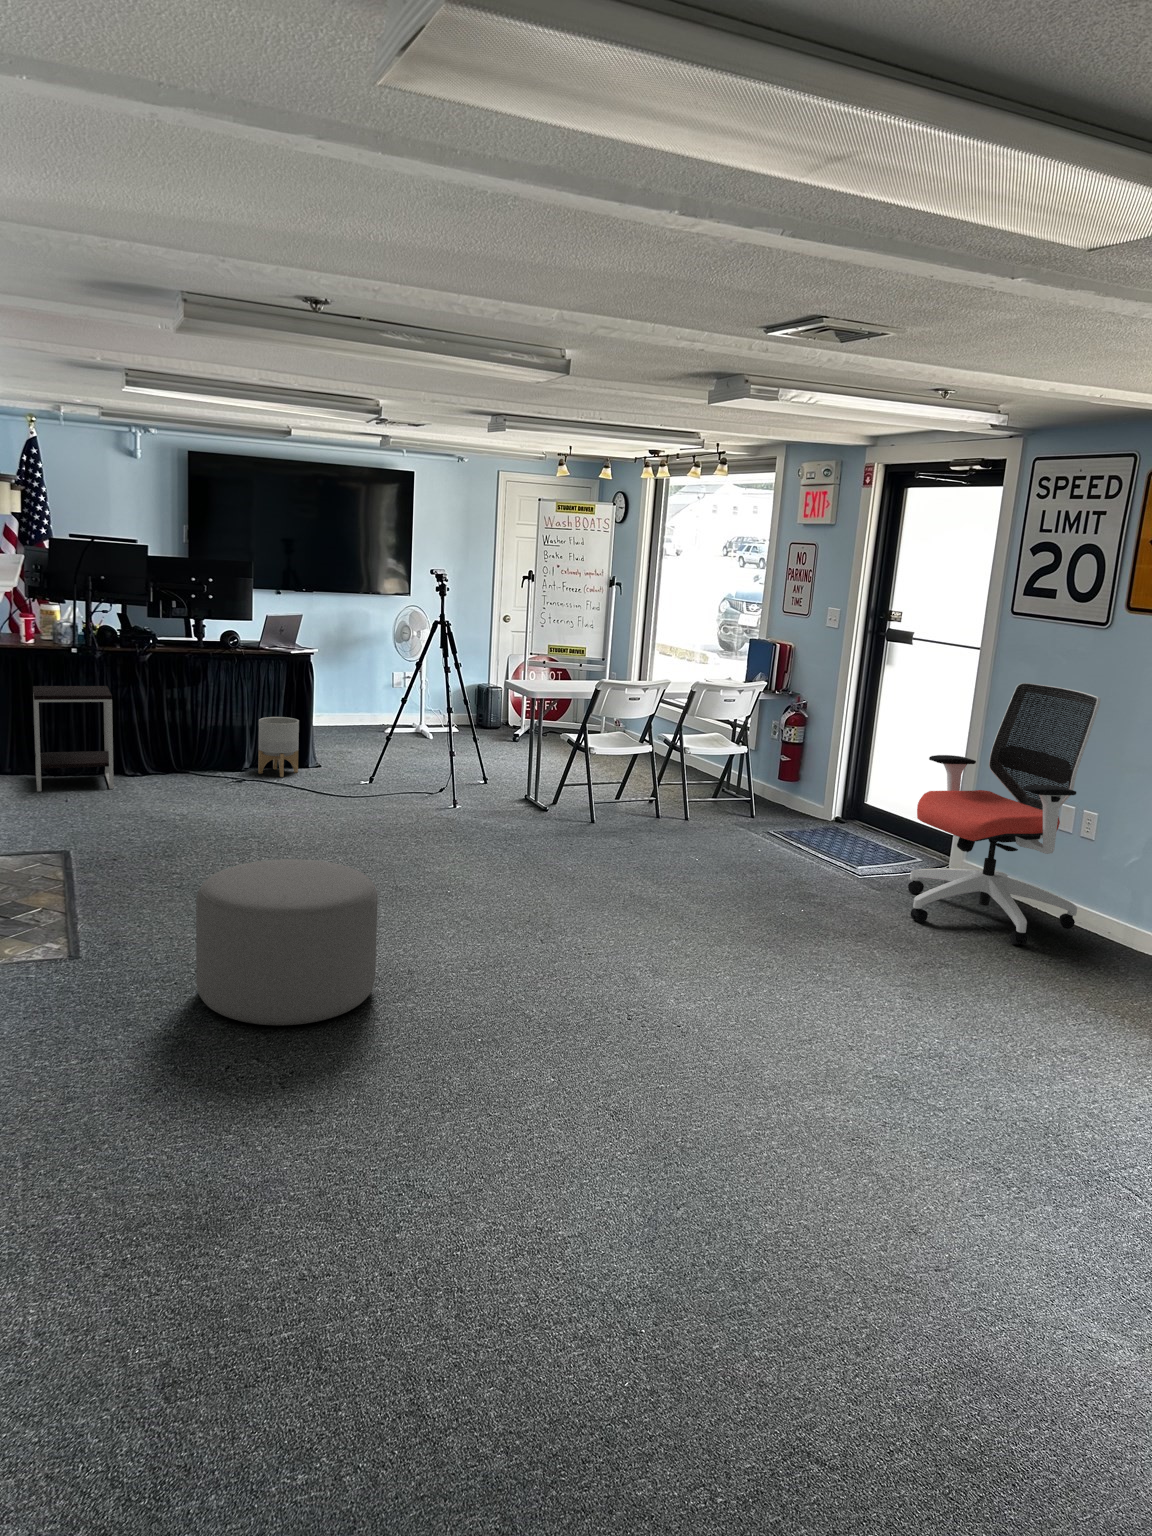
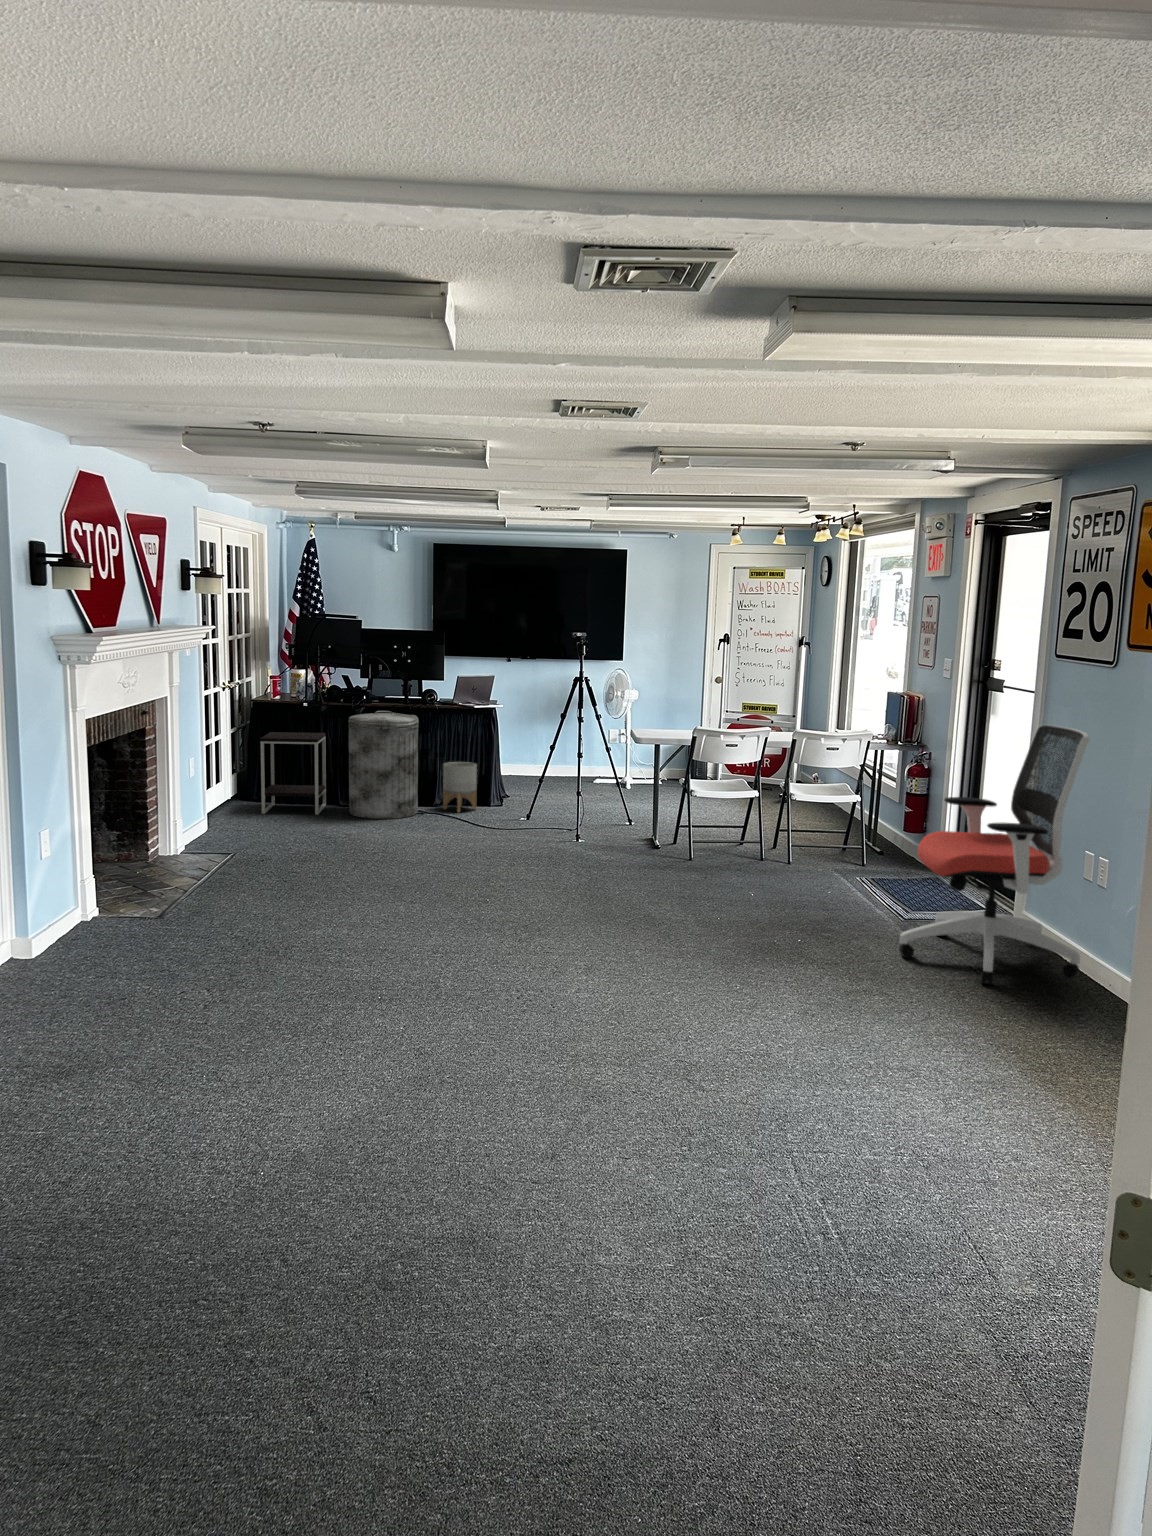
trash can: none [147,659,236,791] -> present [348,711,419,819]
ottoman: present [196,859,378,1025] -> none [210,849,348,968]

